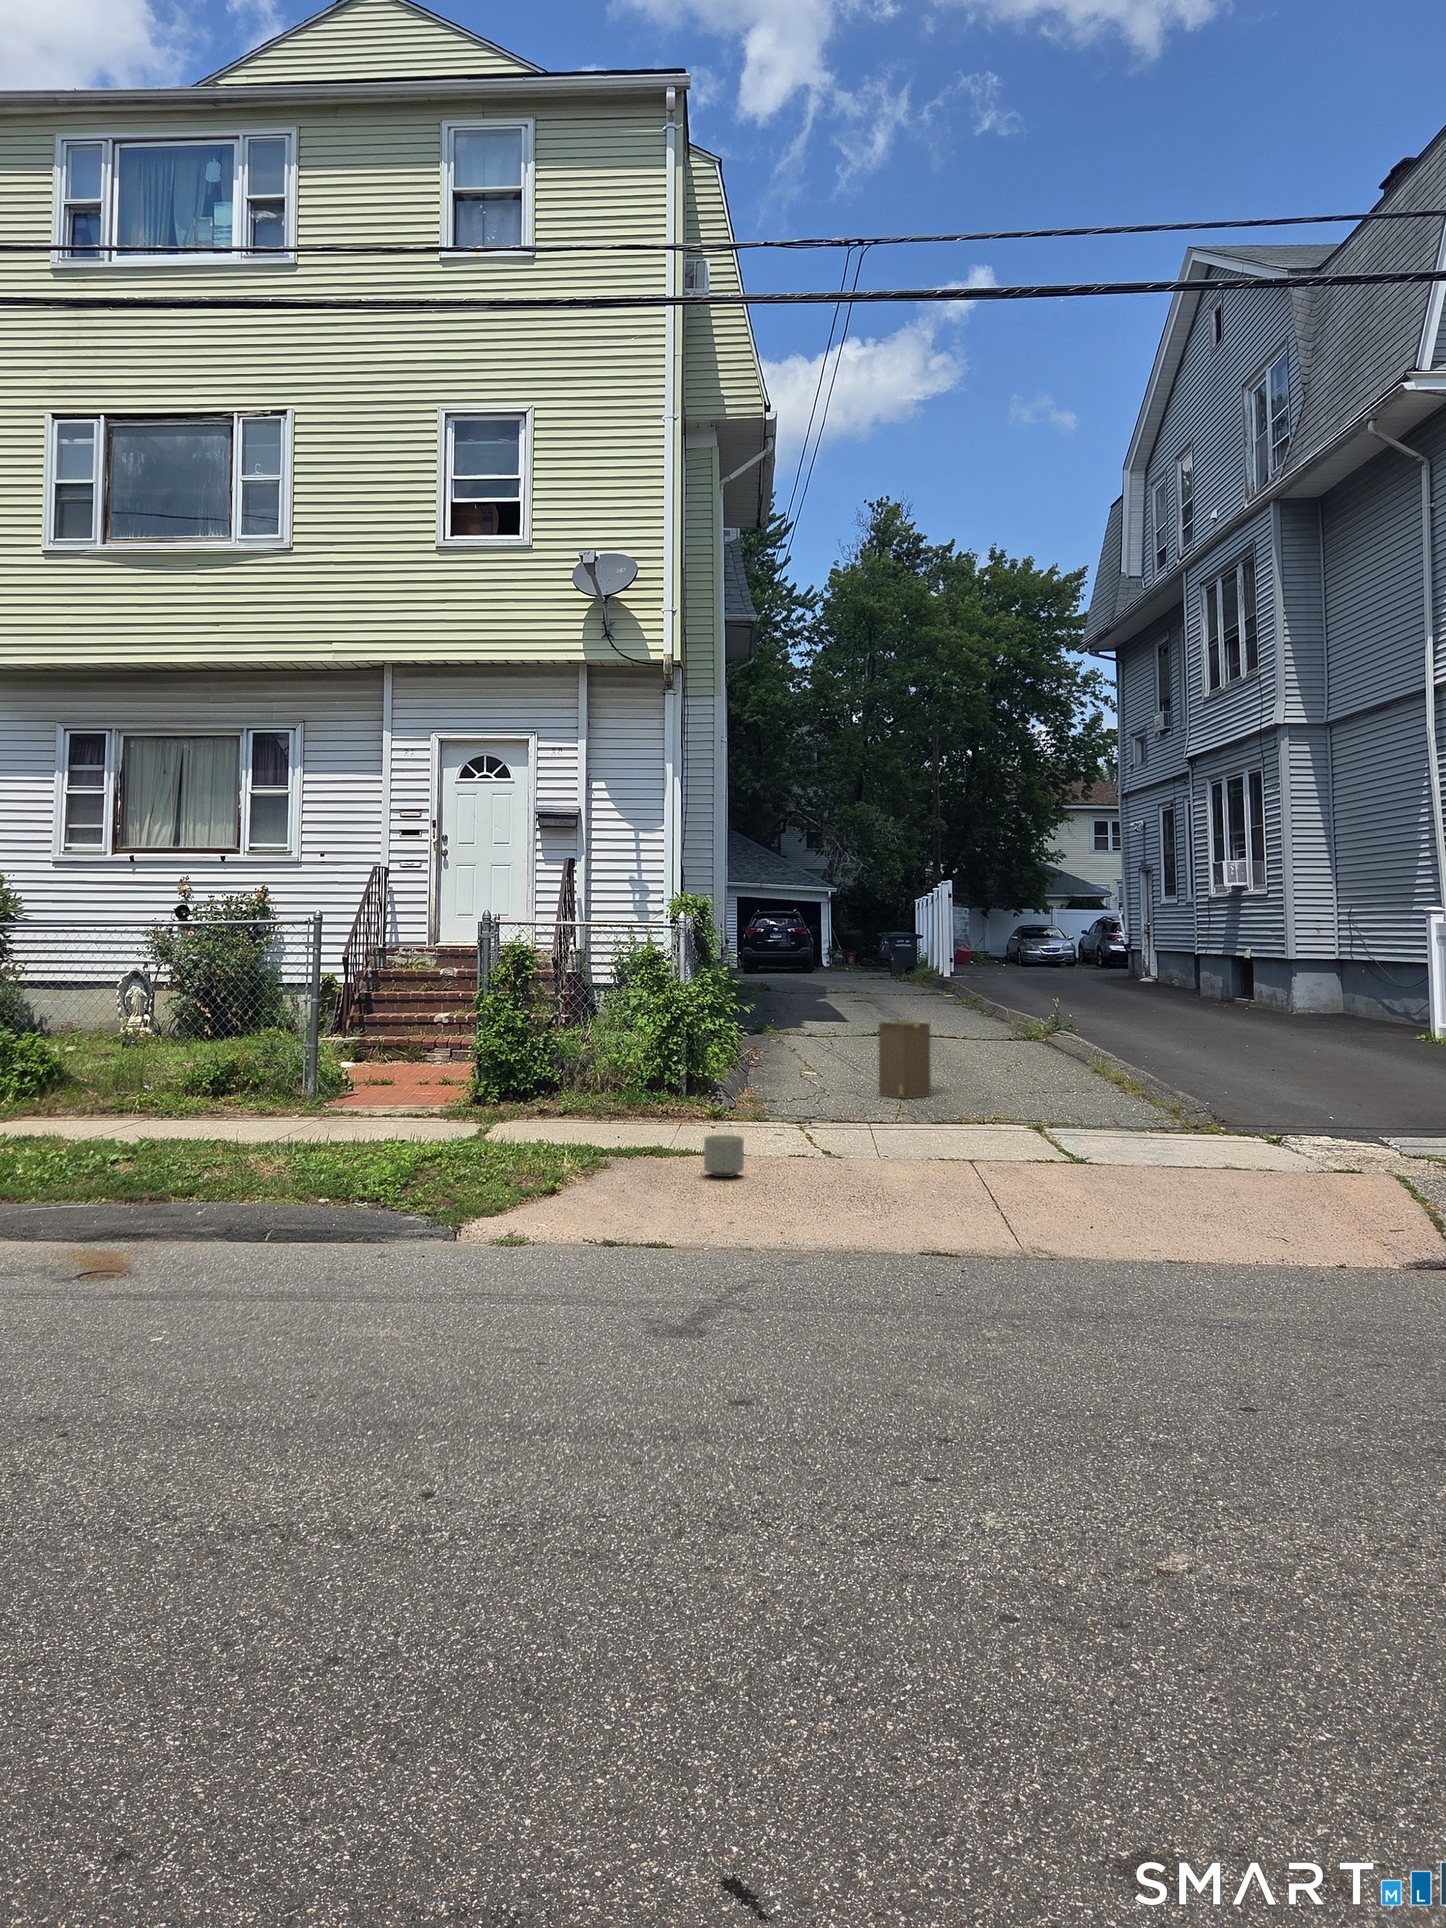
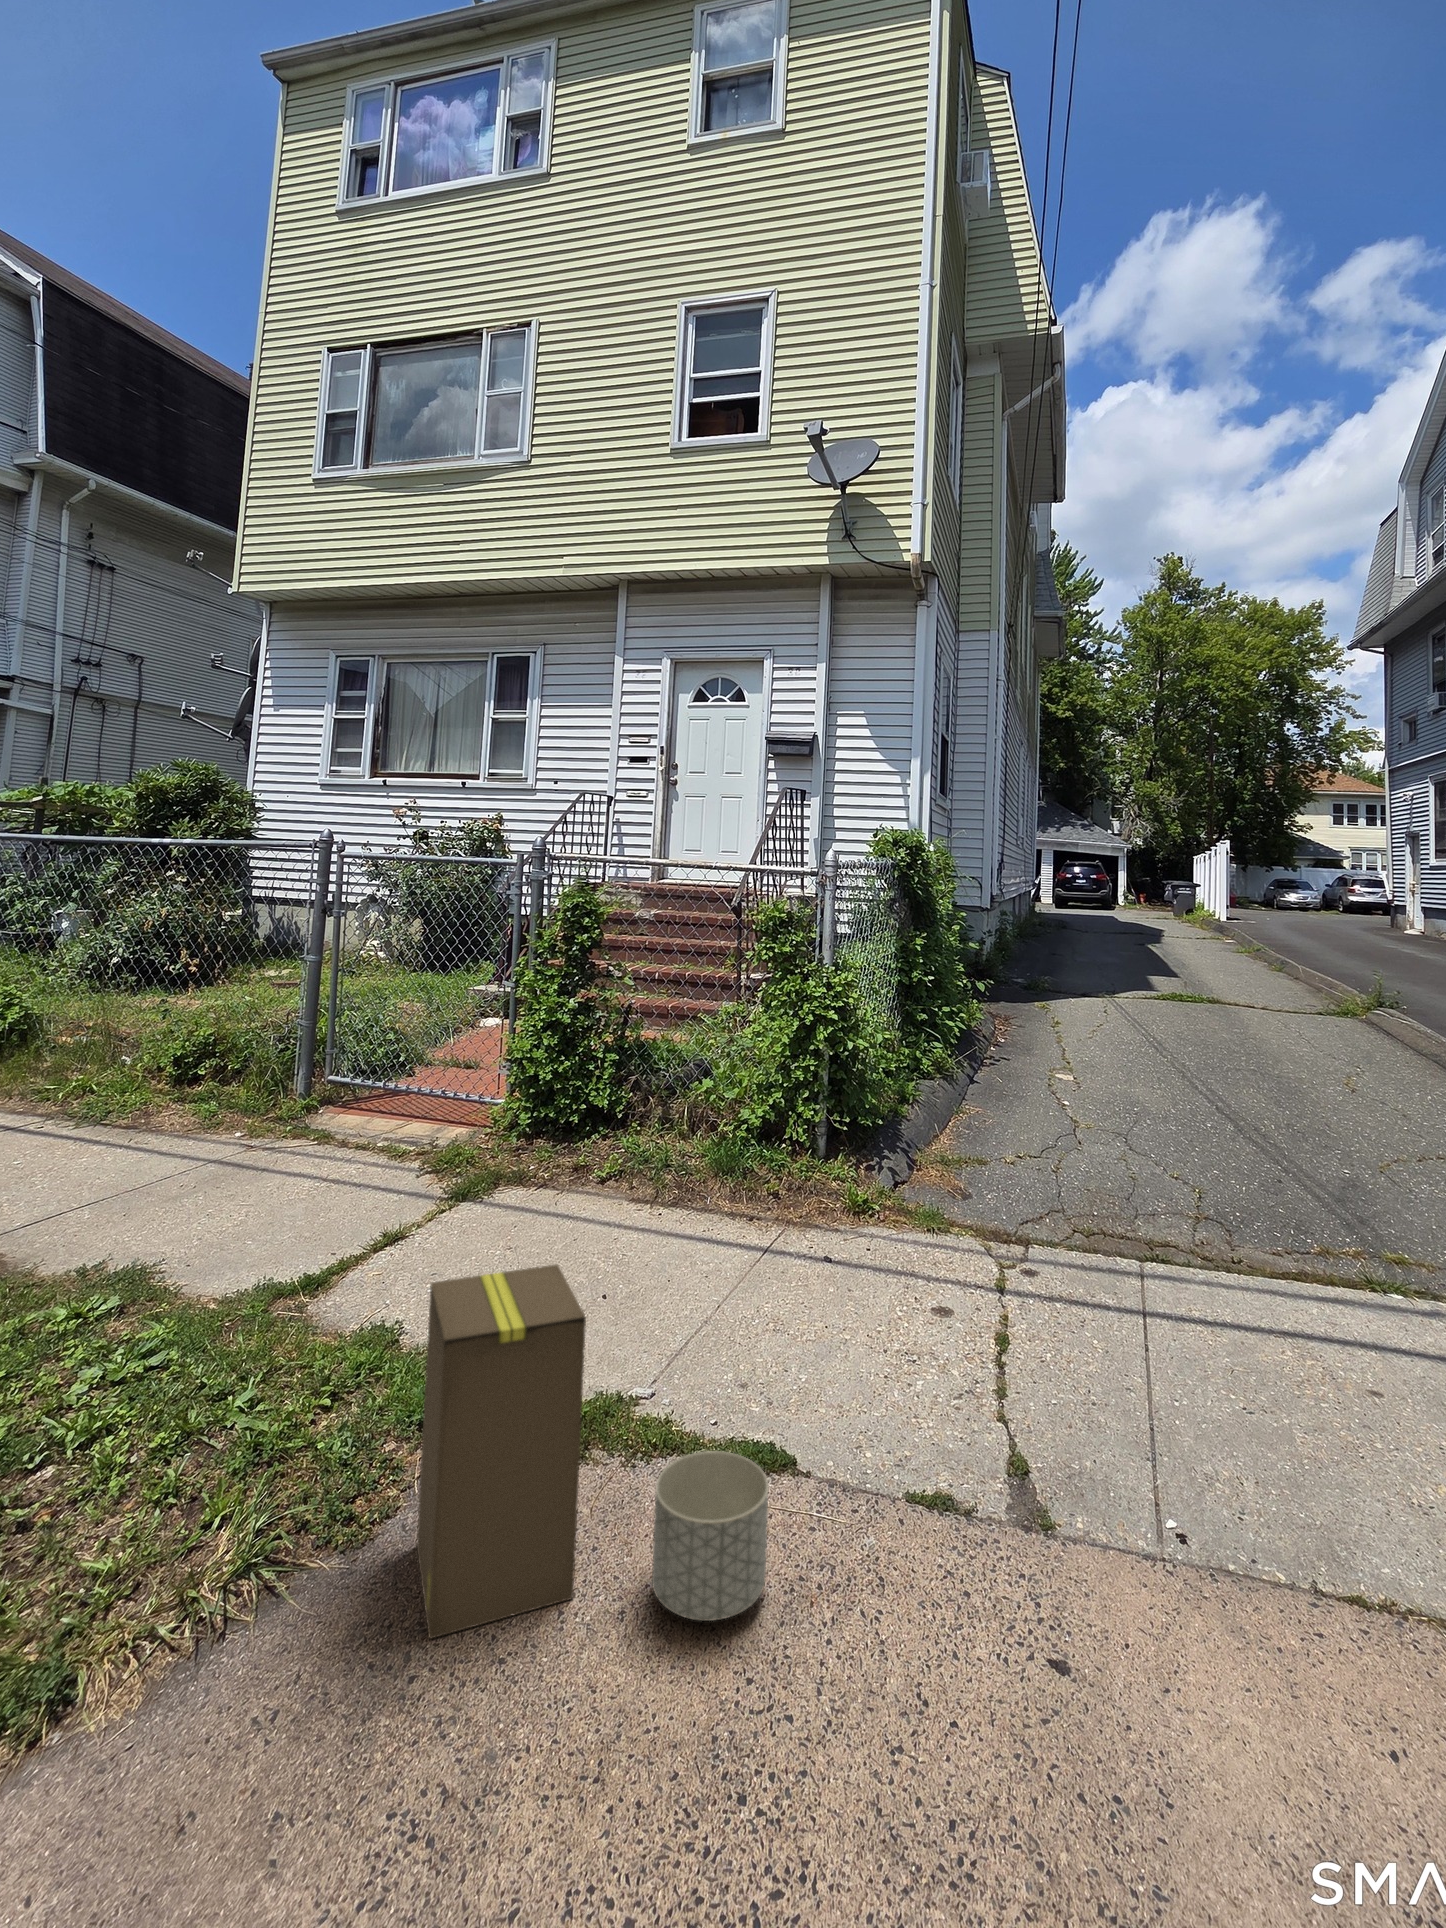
cardboard box: present [879,1021,931,1099] -> present [417,1265,586,1639]

